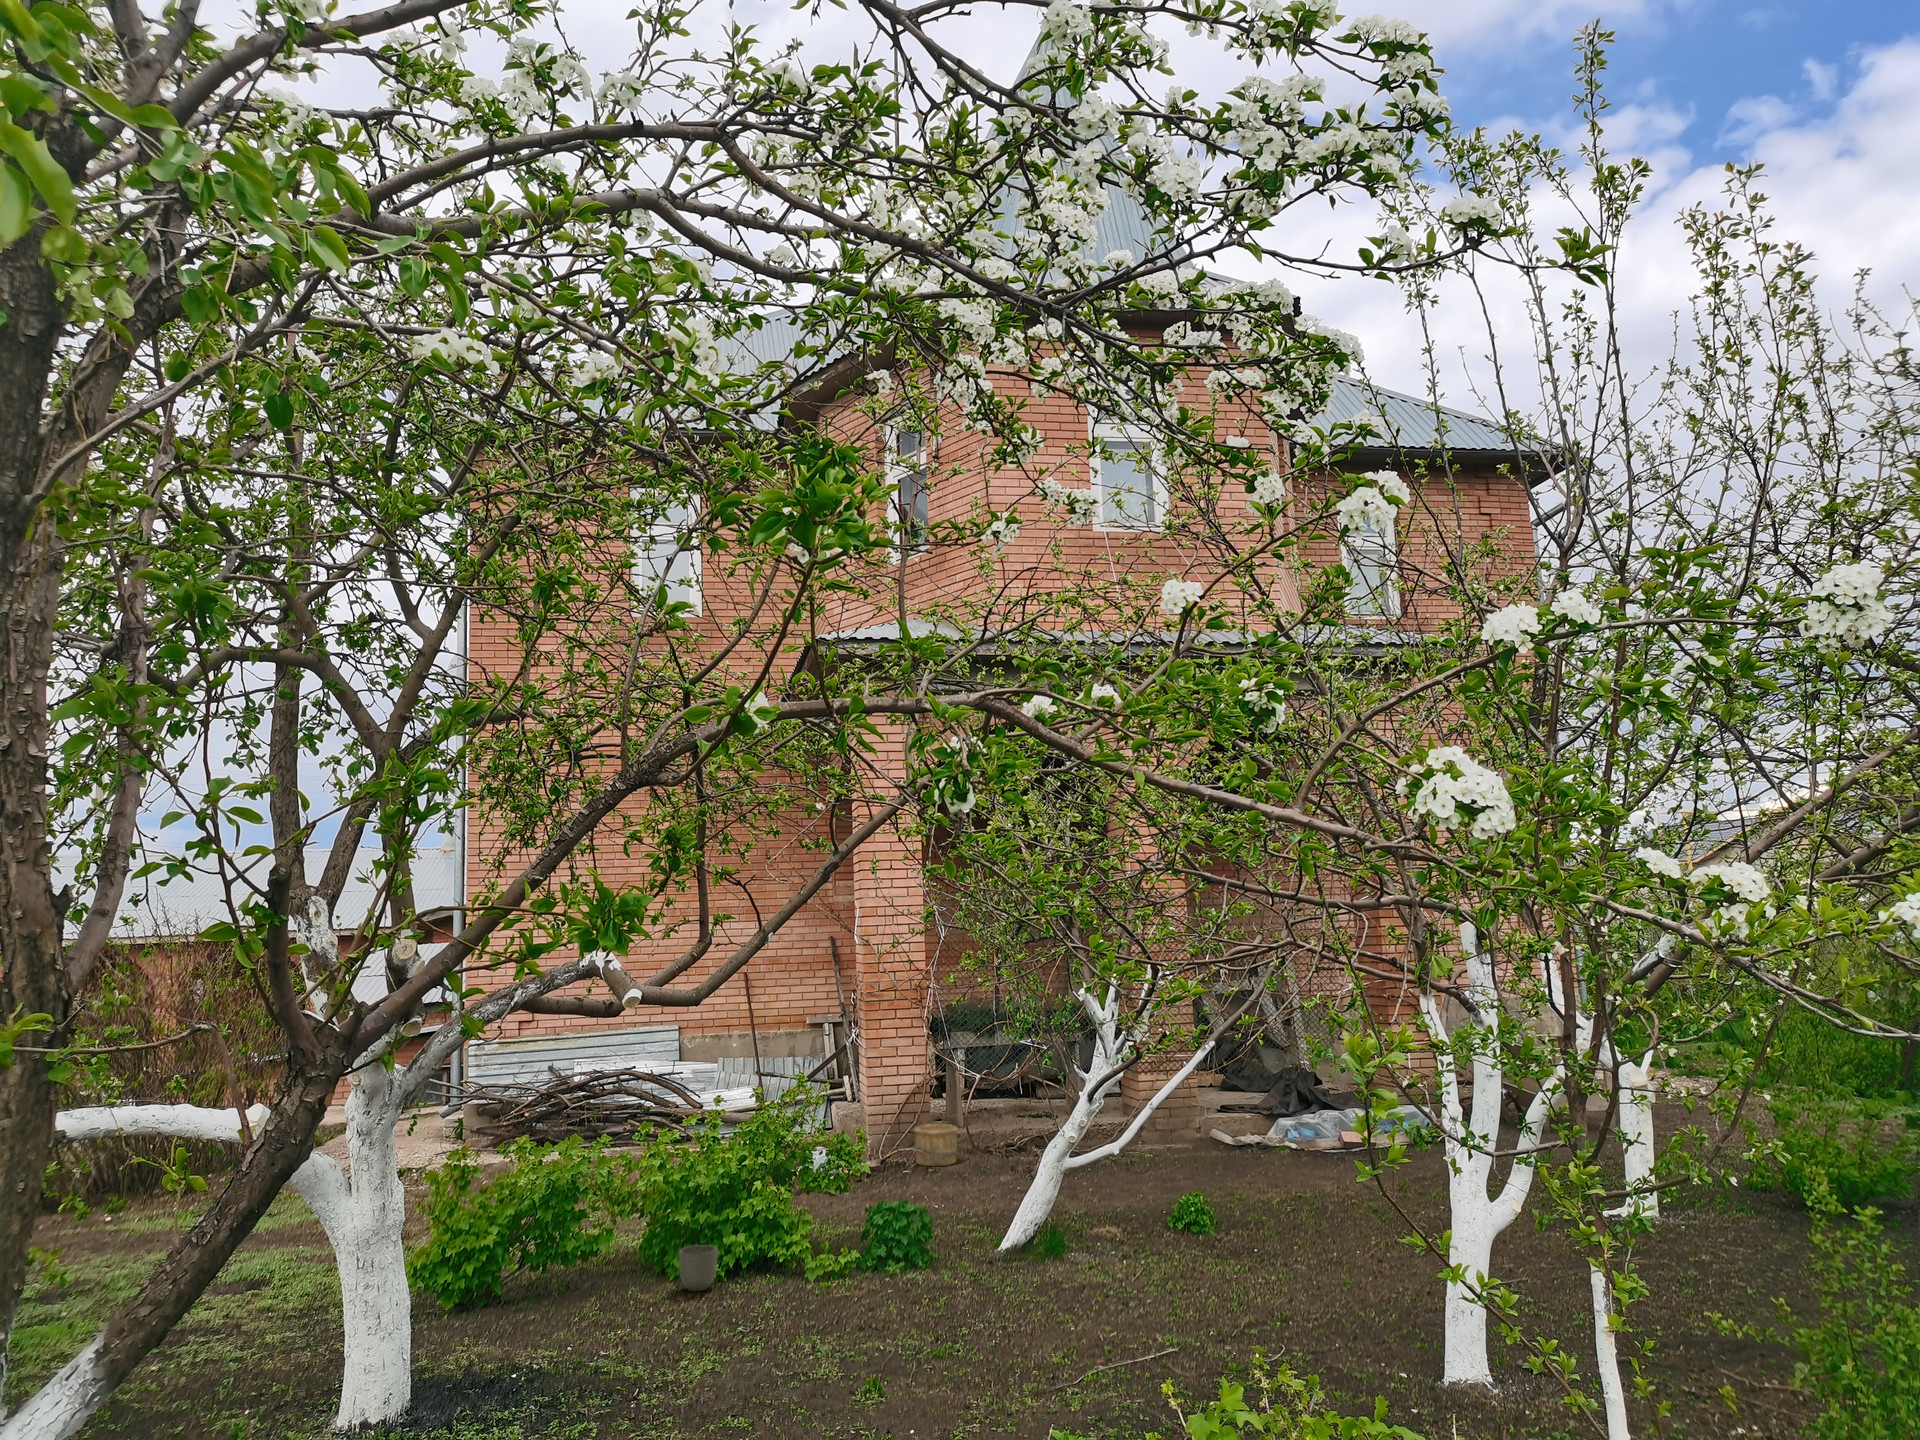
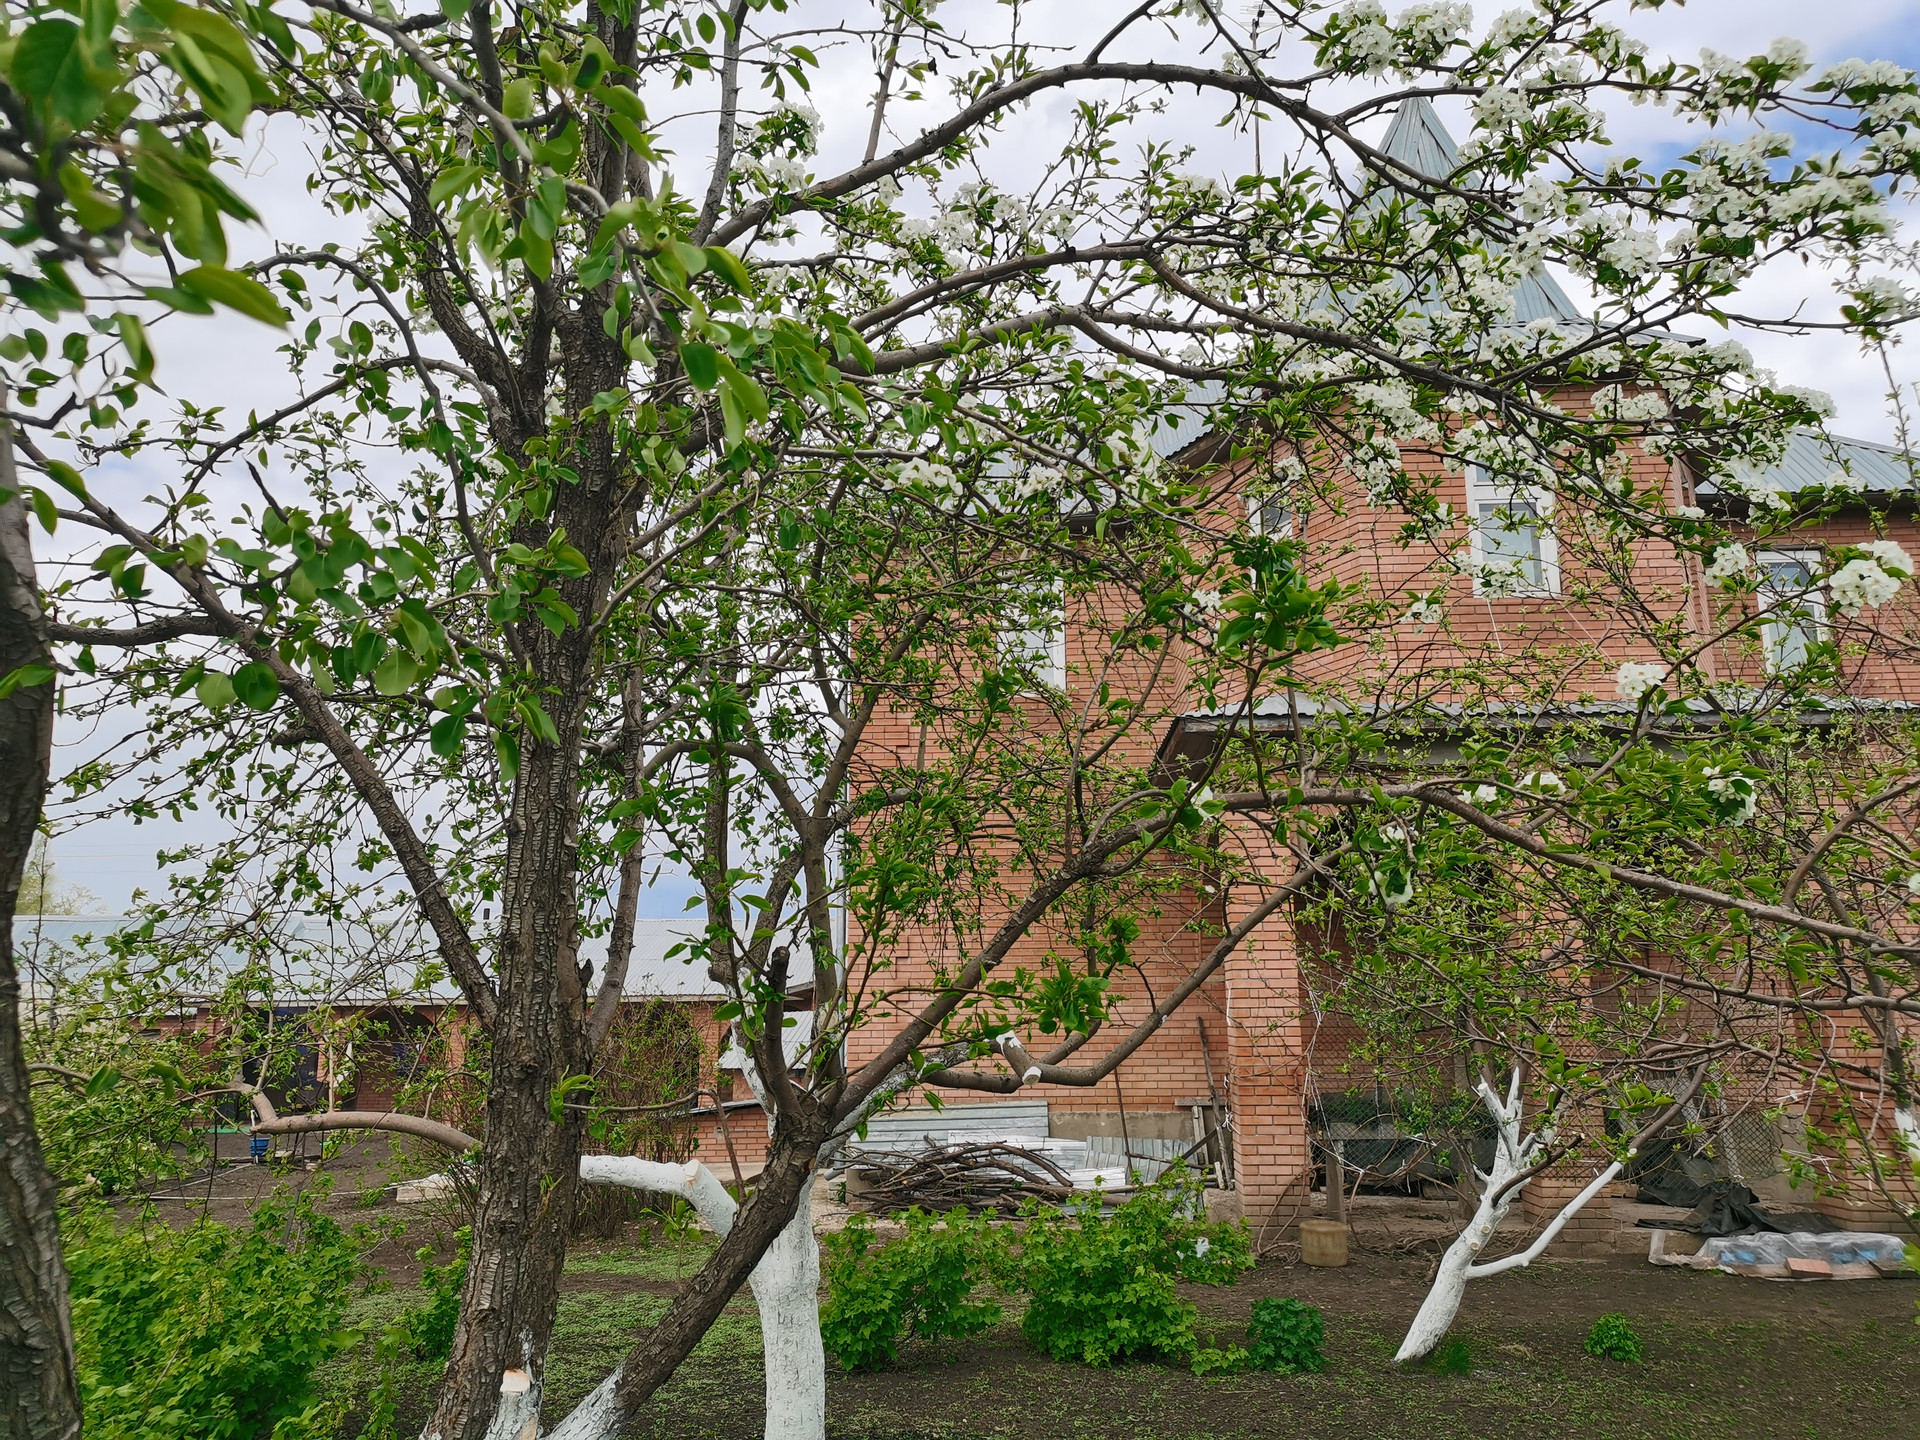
planter: present [679,1245,718,1291] -> none [1073,1328,1111,1376]

